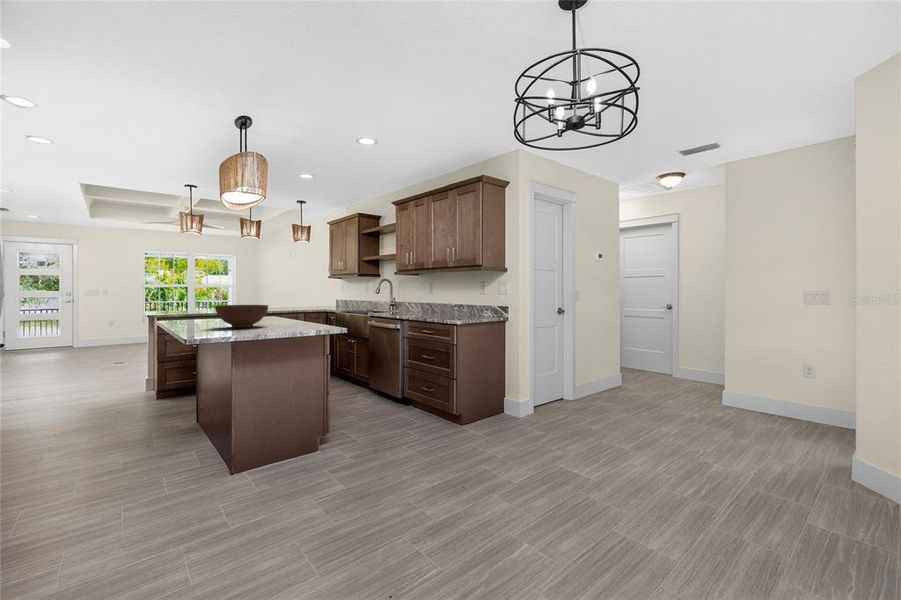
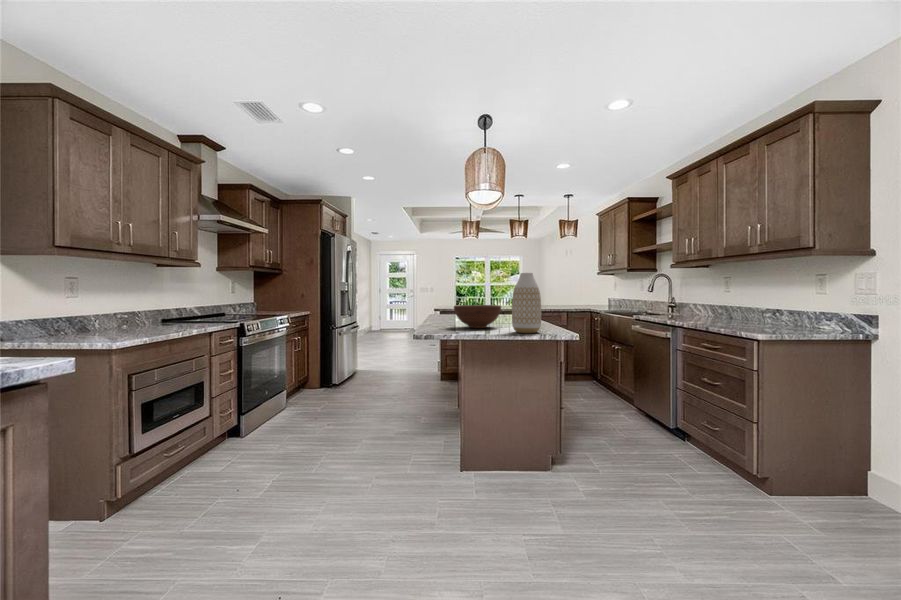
vase: none [287,274,314,328] -> present [512,273,541,333]

